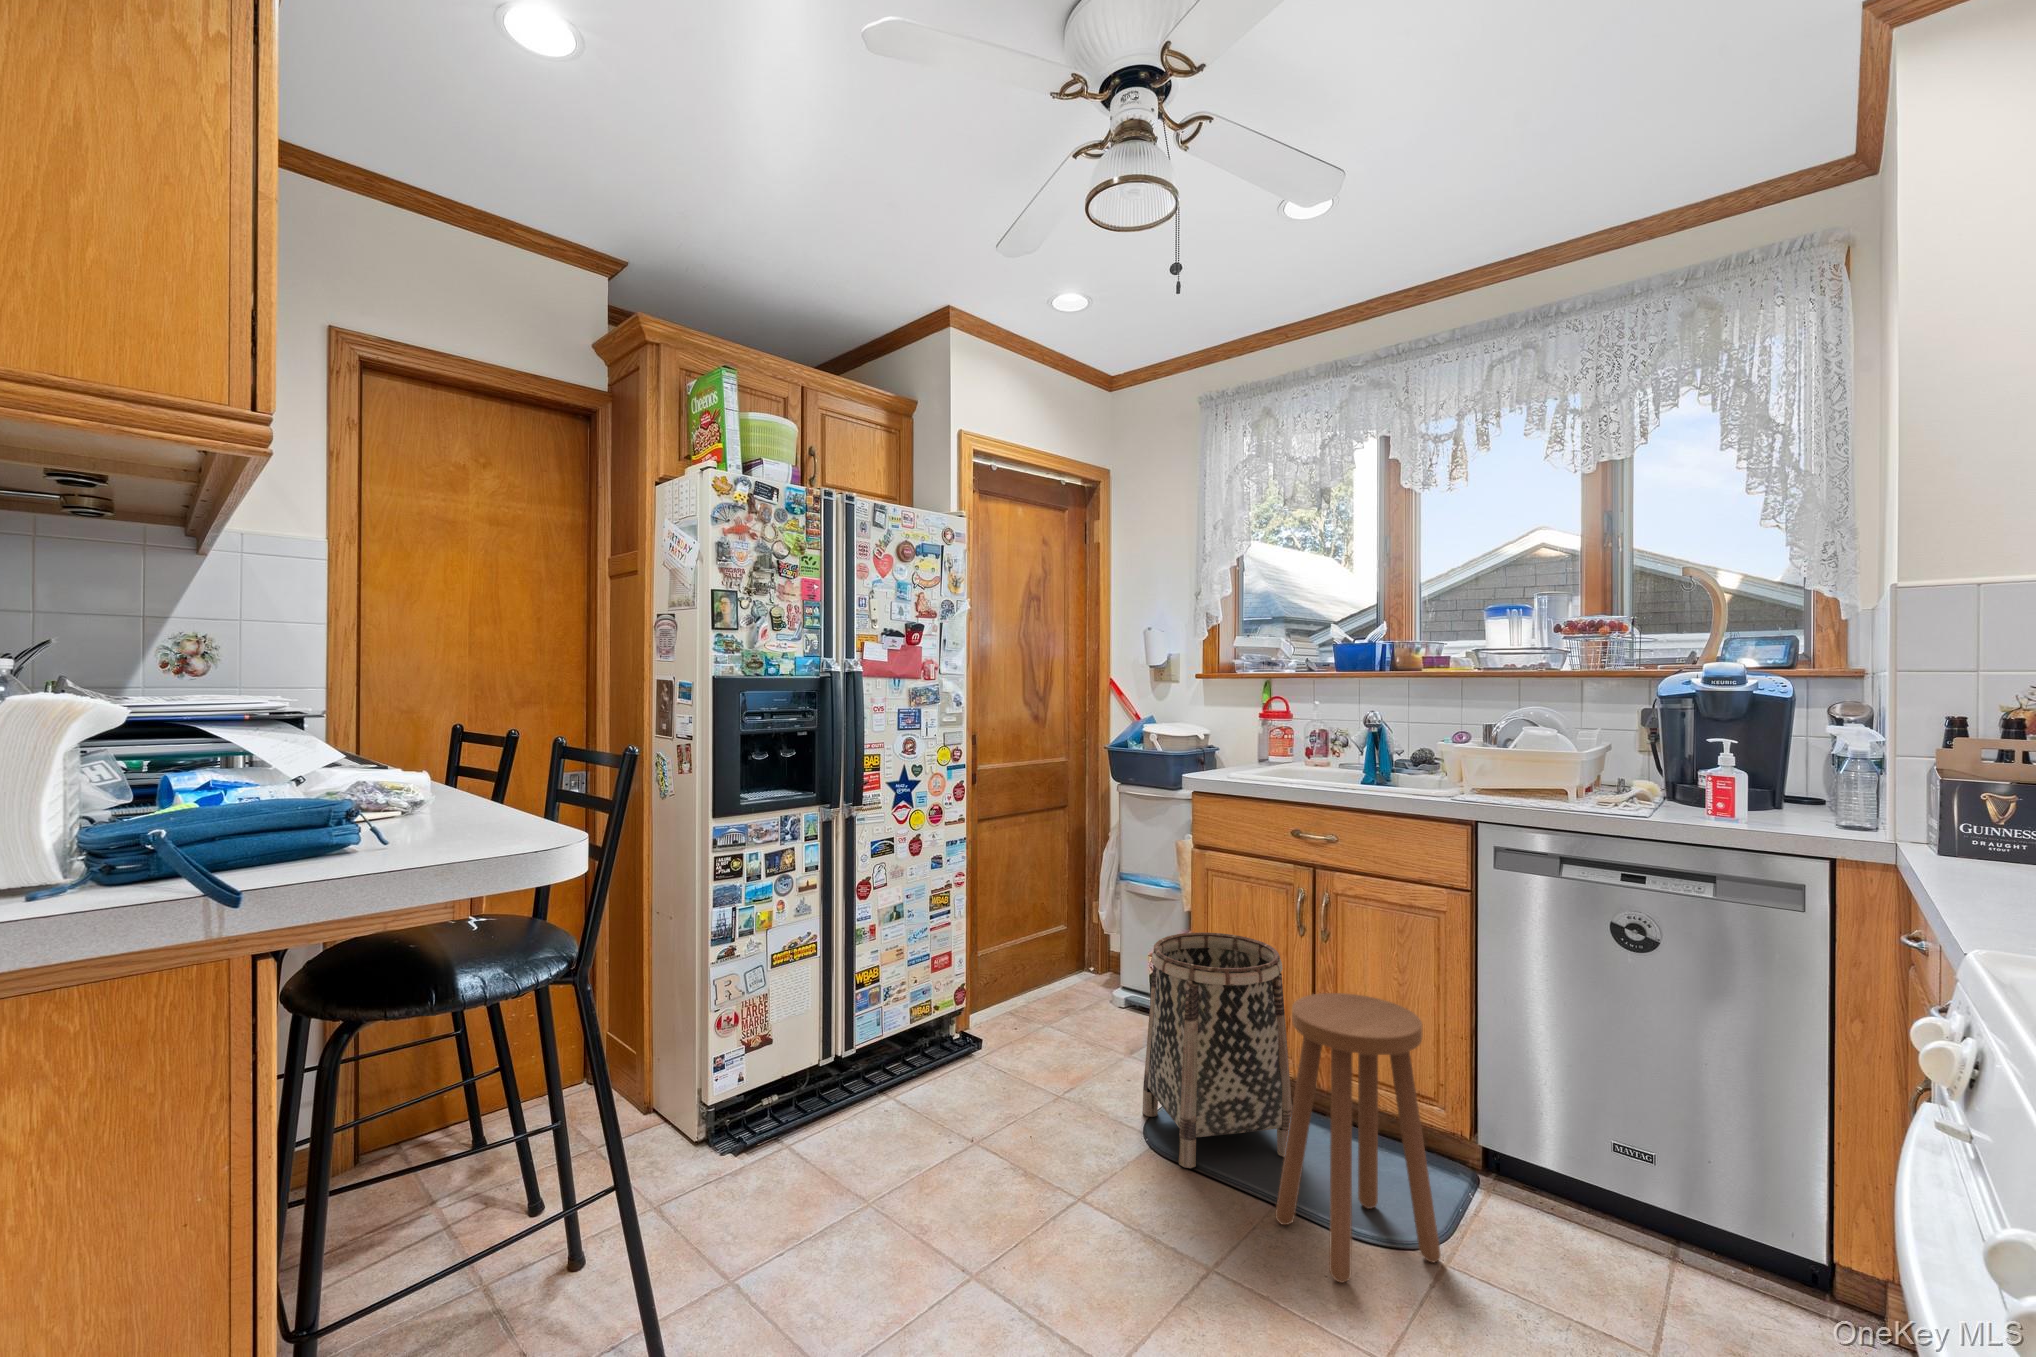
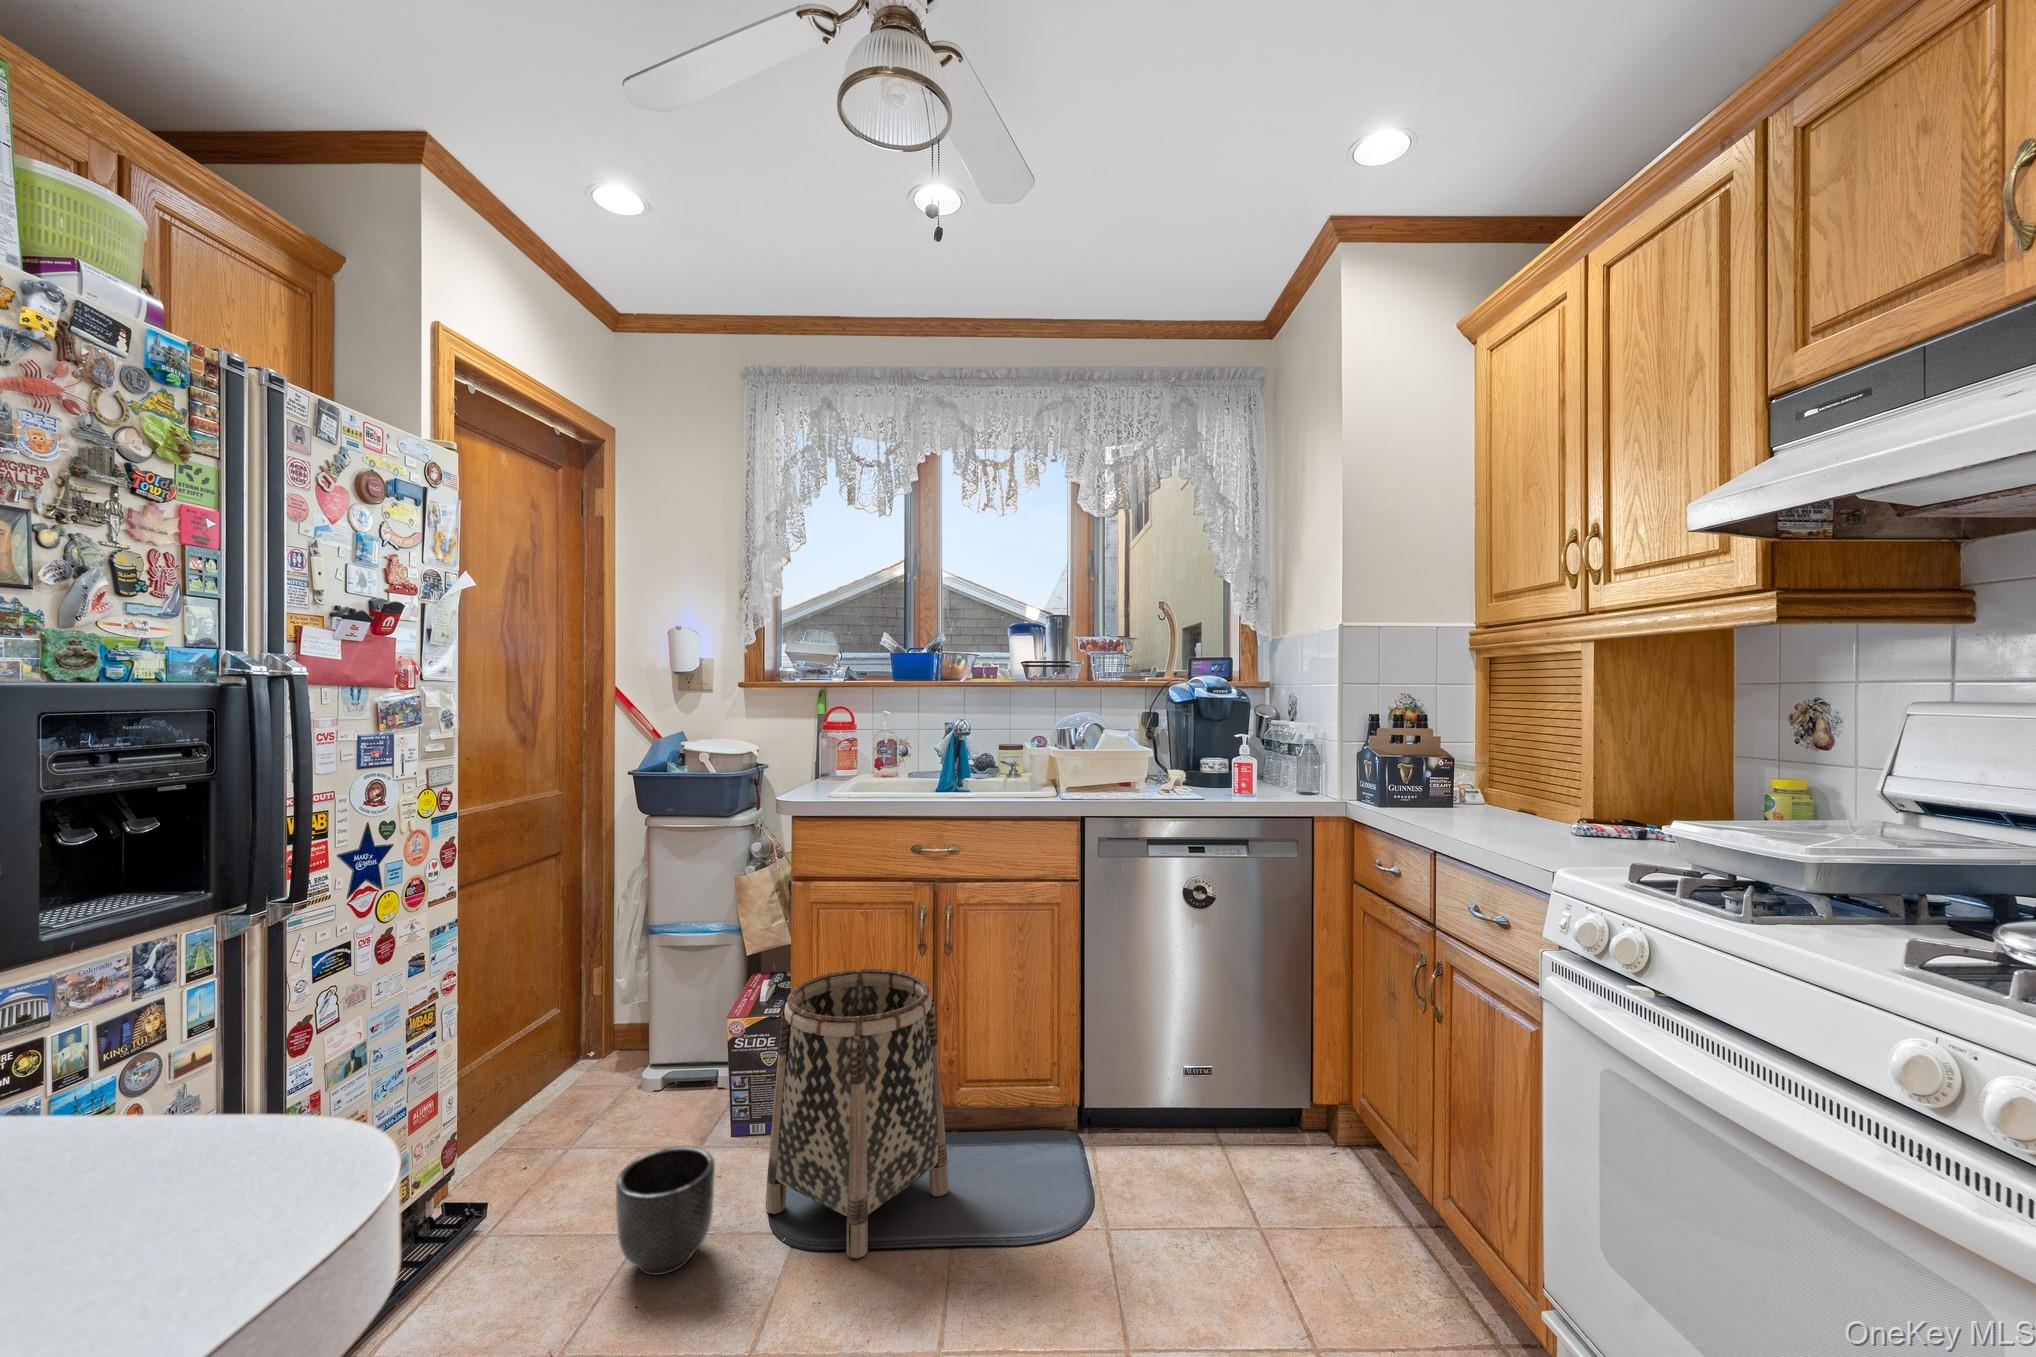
stool: present [1275,993,1441,1283] -> none [980,1001,1128,1308]
planter: none [1027,1033,1096,1121] -> present [616,1146,715,1275]

